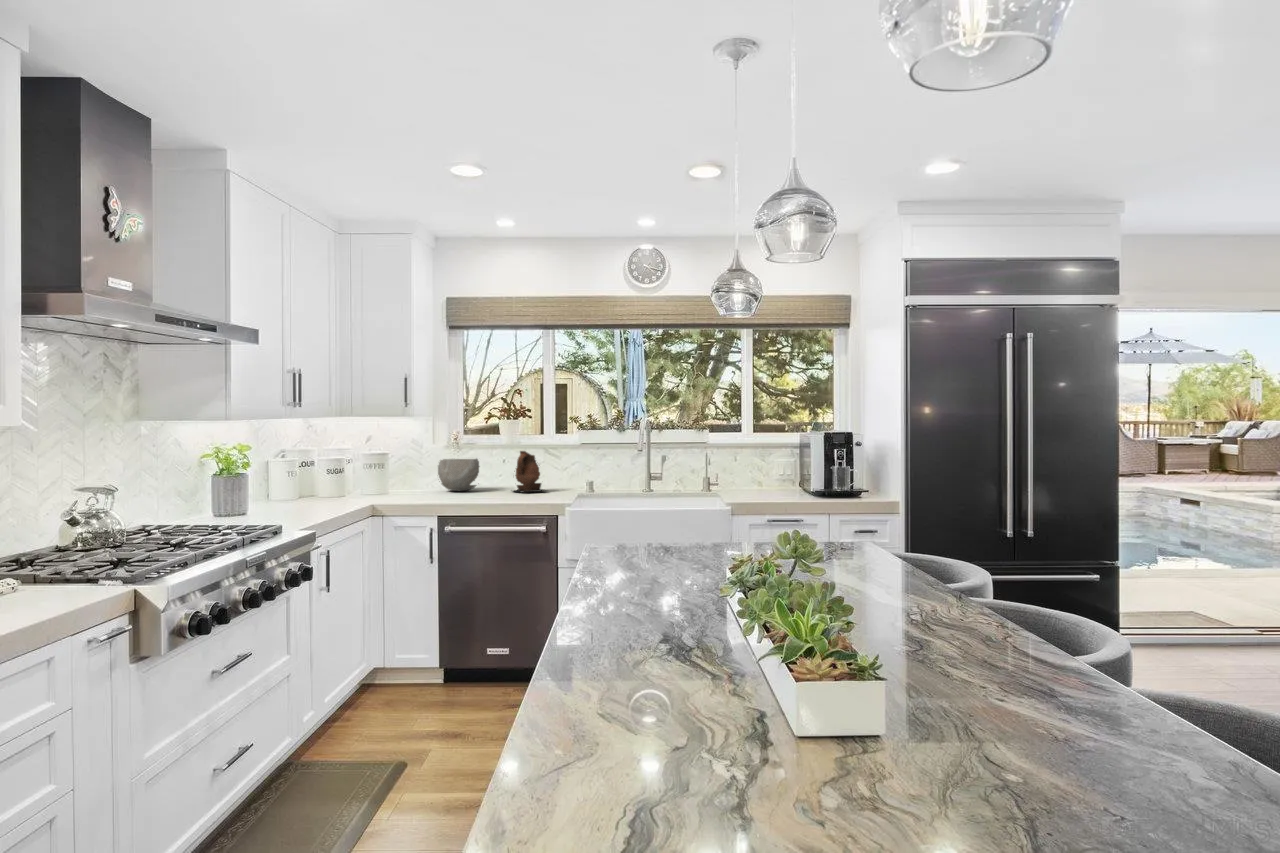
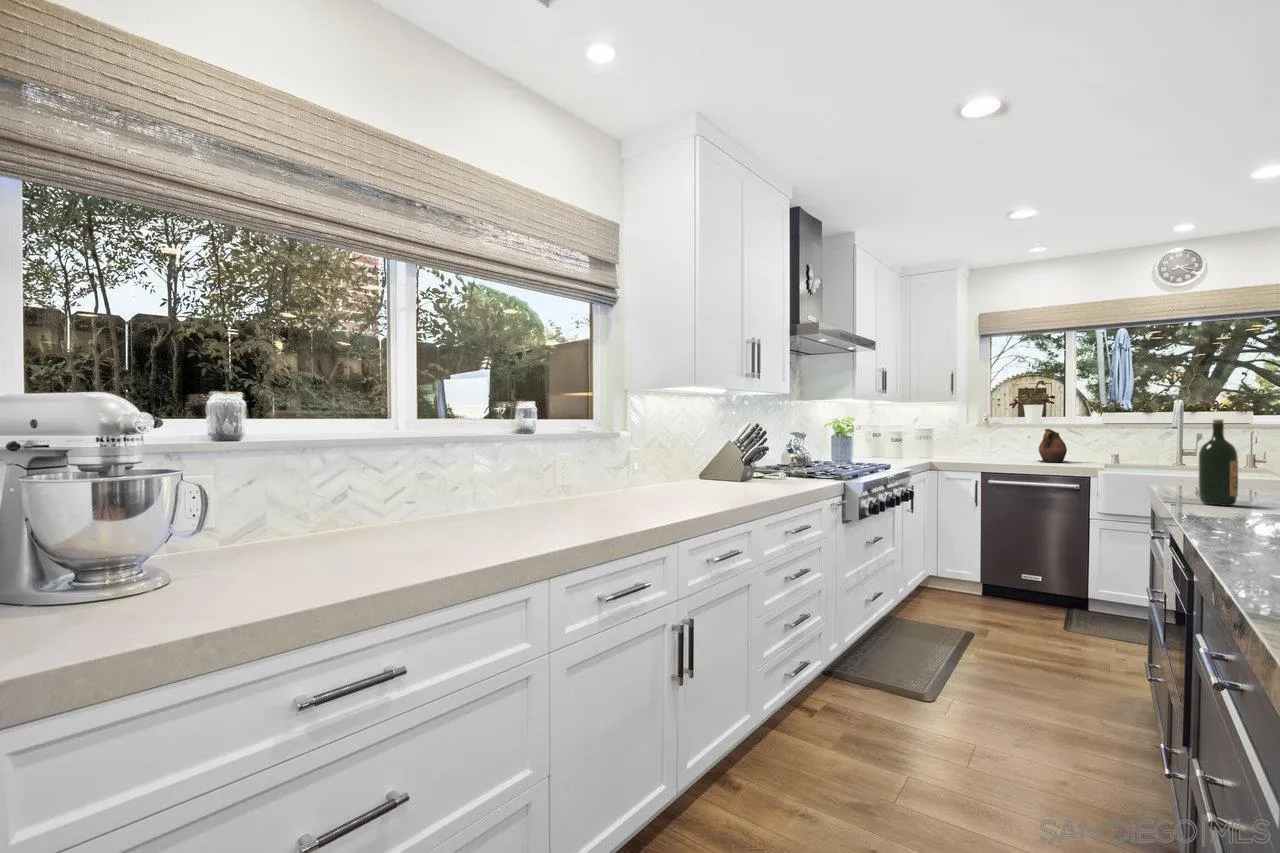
bowl: present [438,459,480,491] -> none [971,434,1011,459]
wine bottle: none [614,475,653,590] -> present [1199,420,1238,506]

